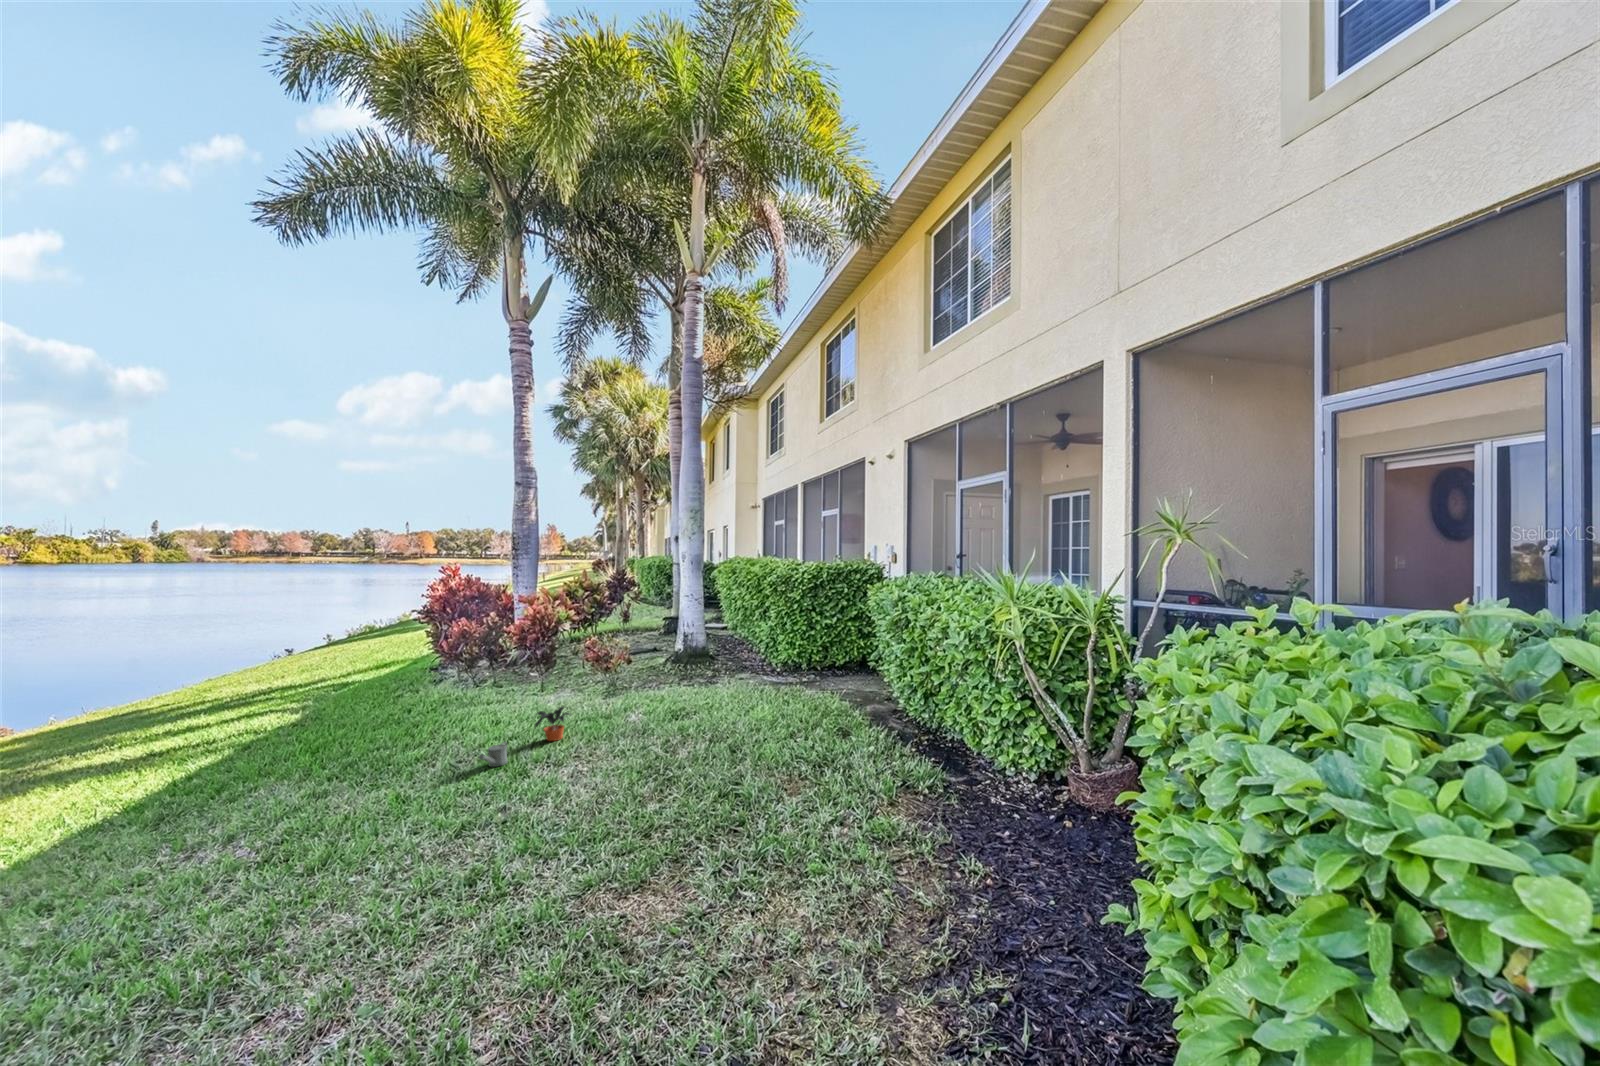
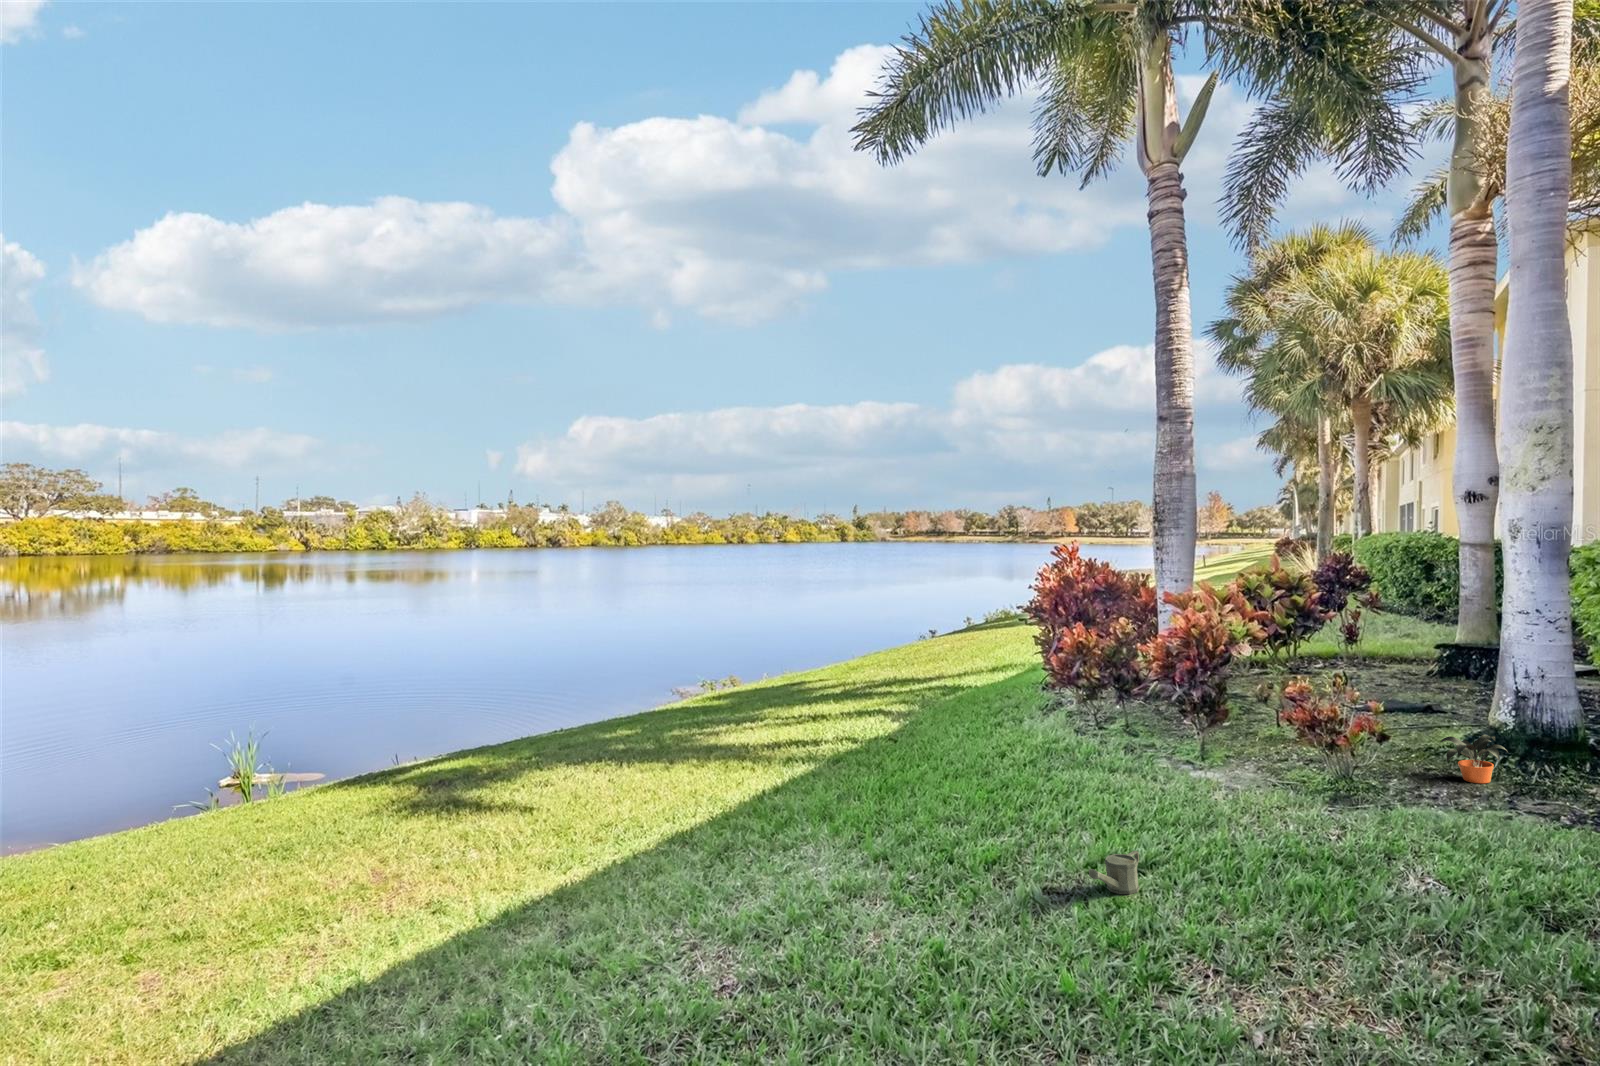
potted plant: present [535,707,570,741] -> present [1440,735,1508,783]

